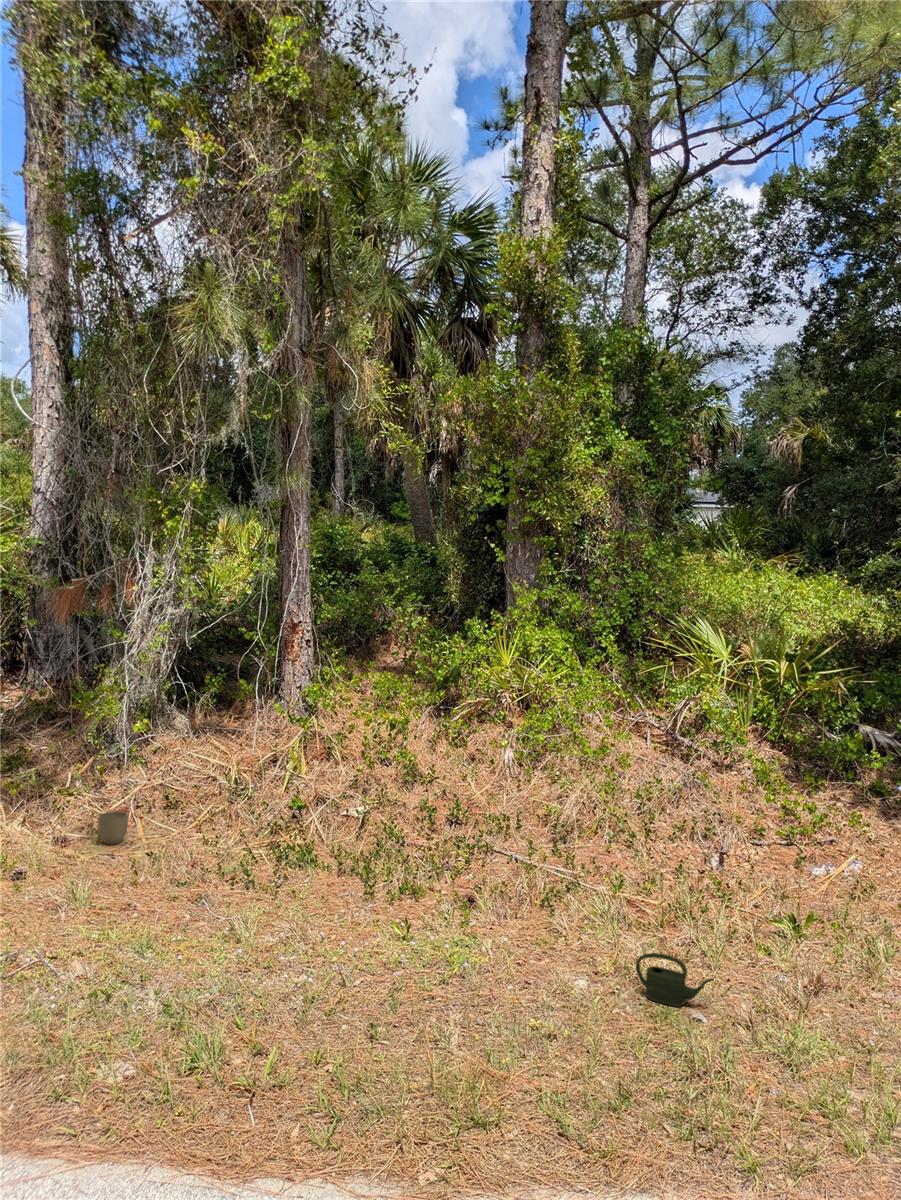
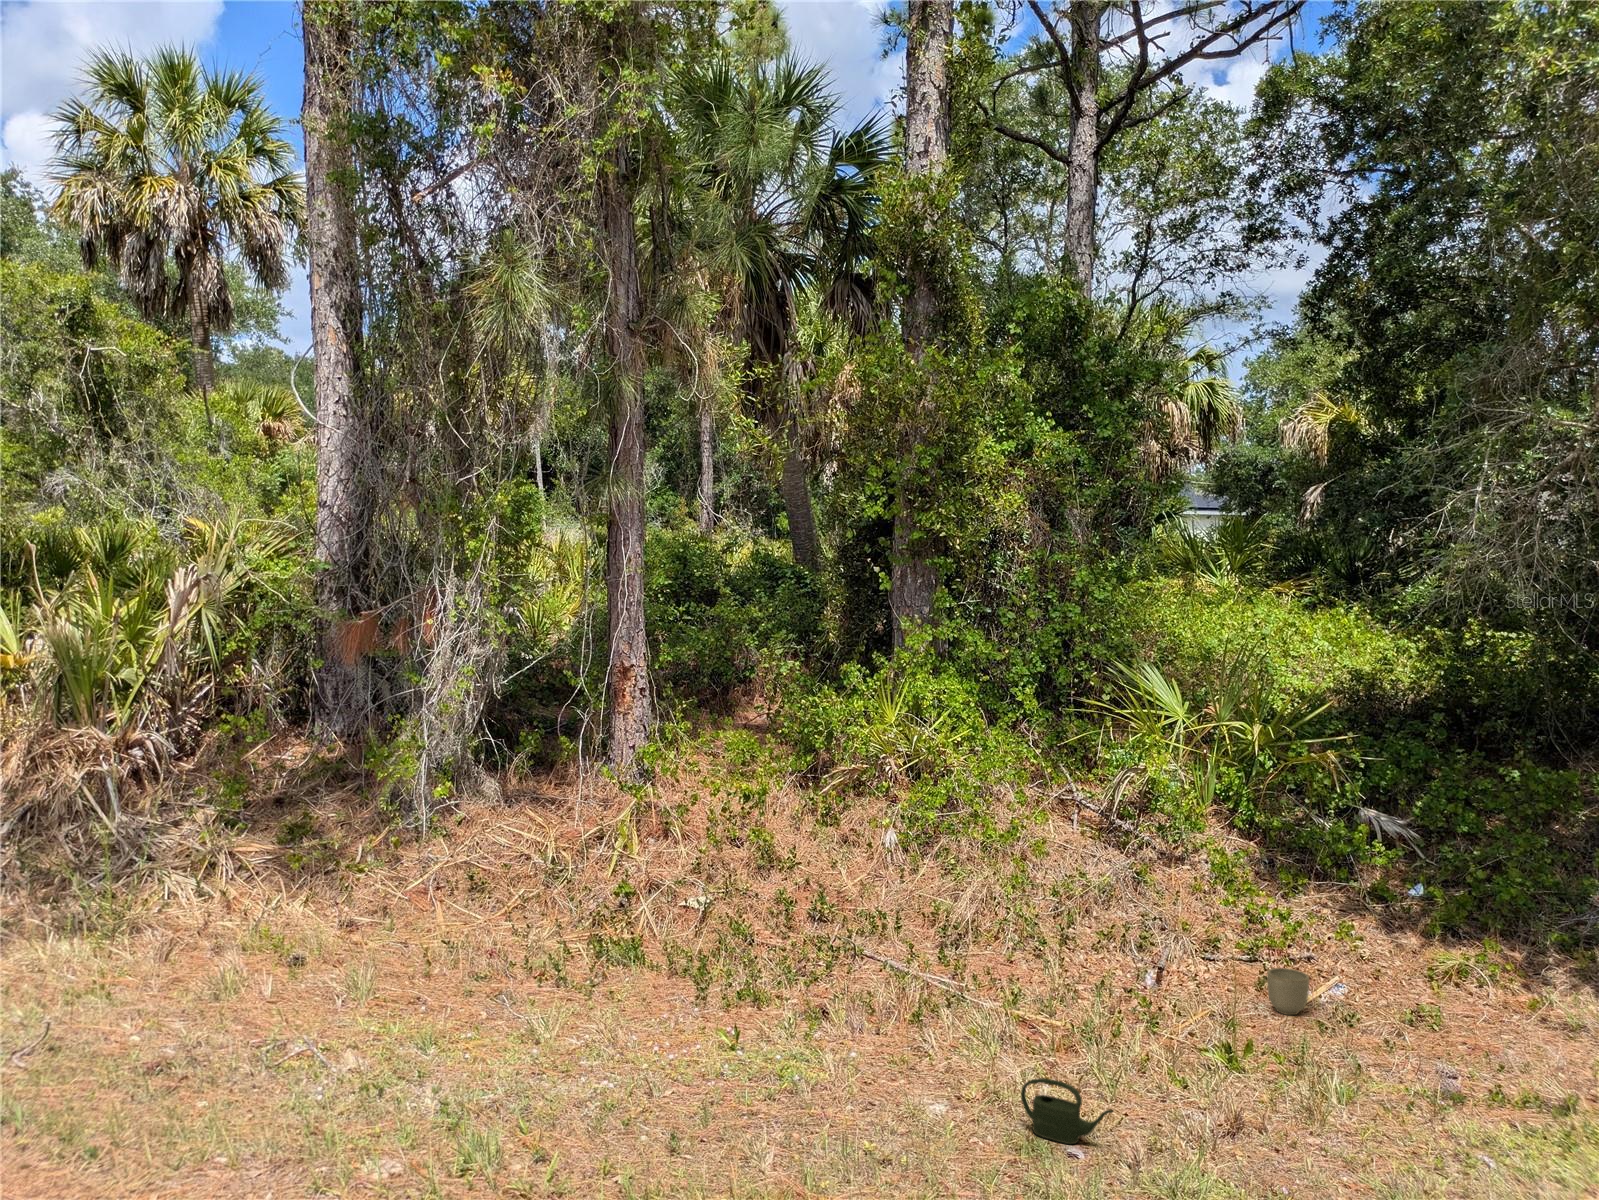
planter: present [98,811,128,845] -> present [1267,968,1310,1015]

